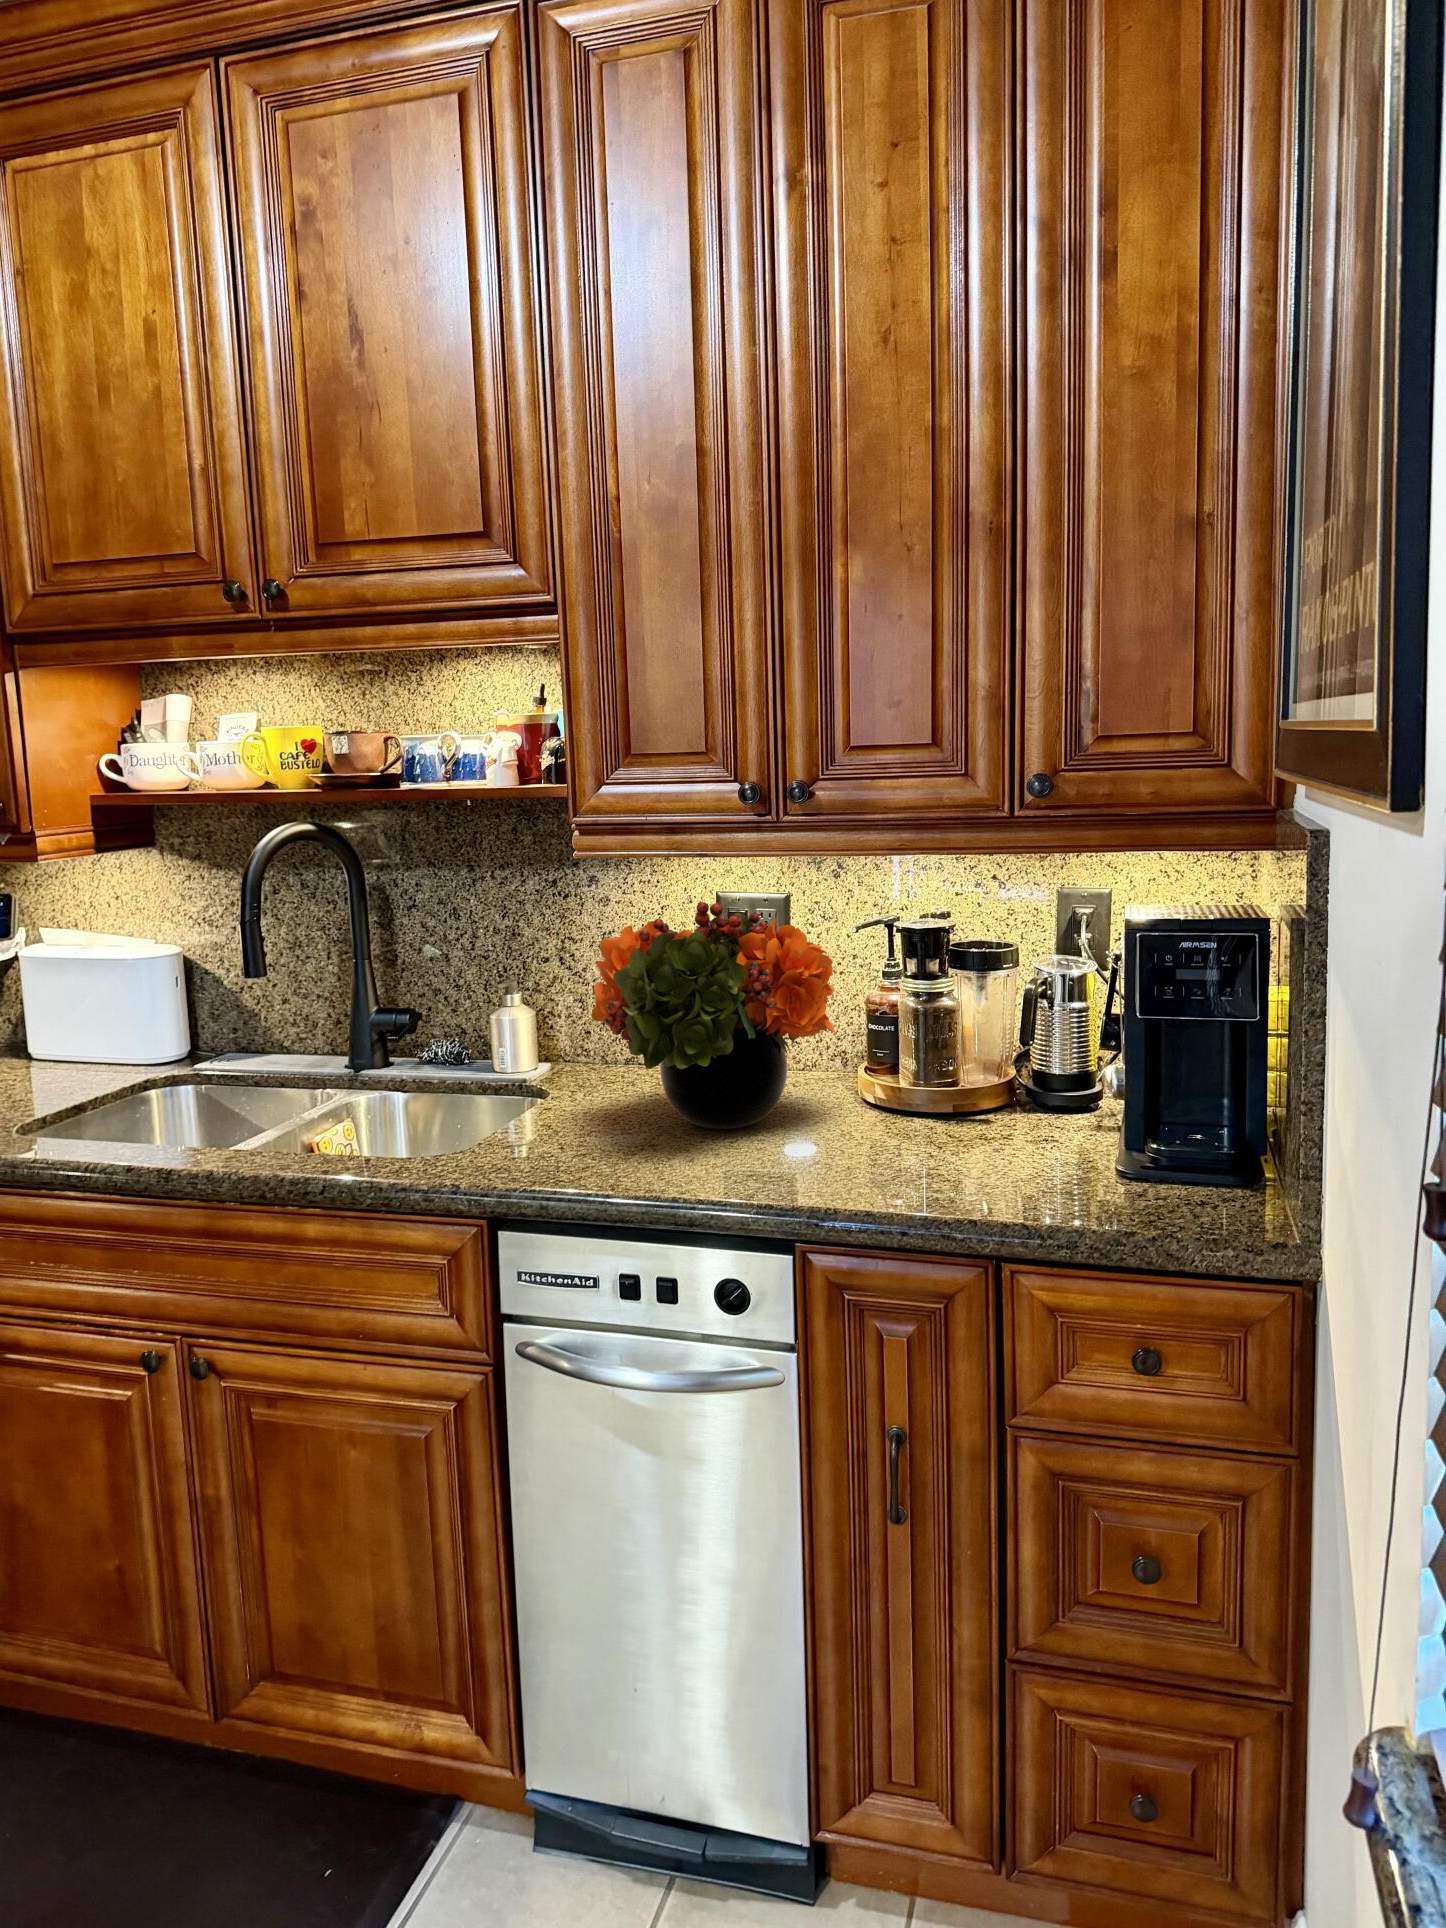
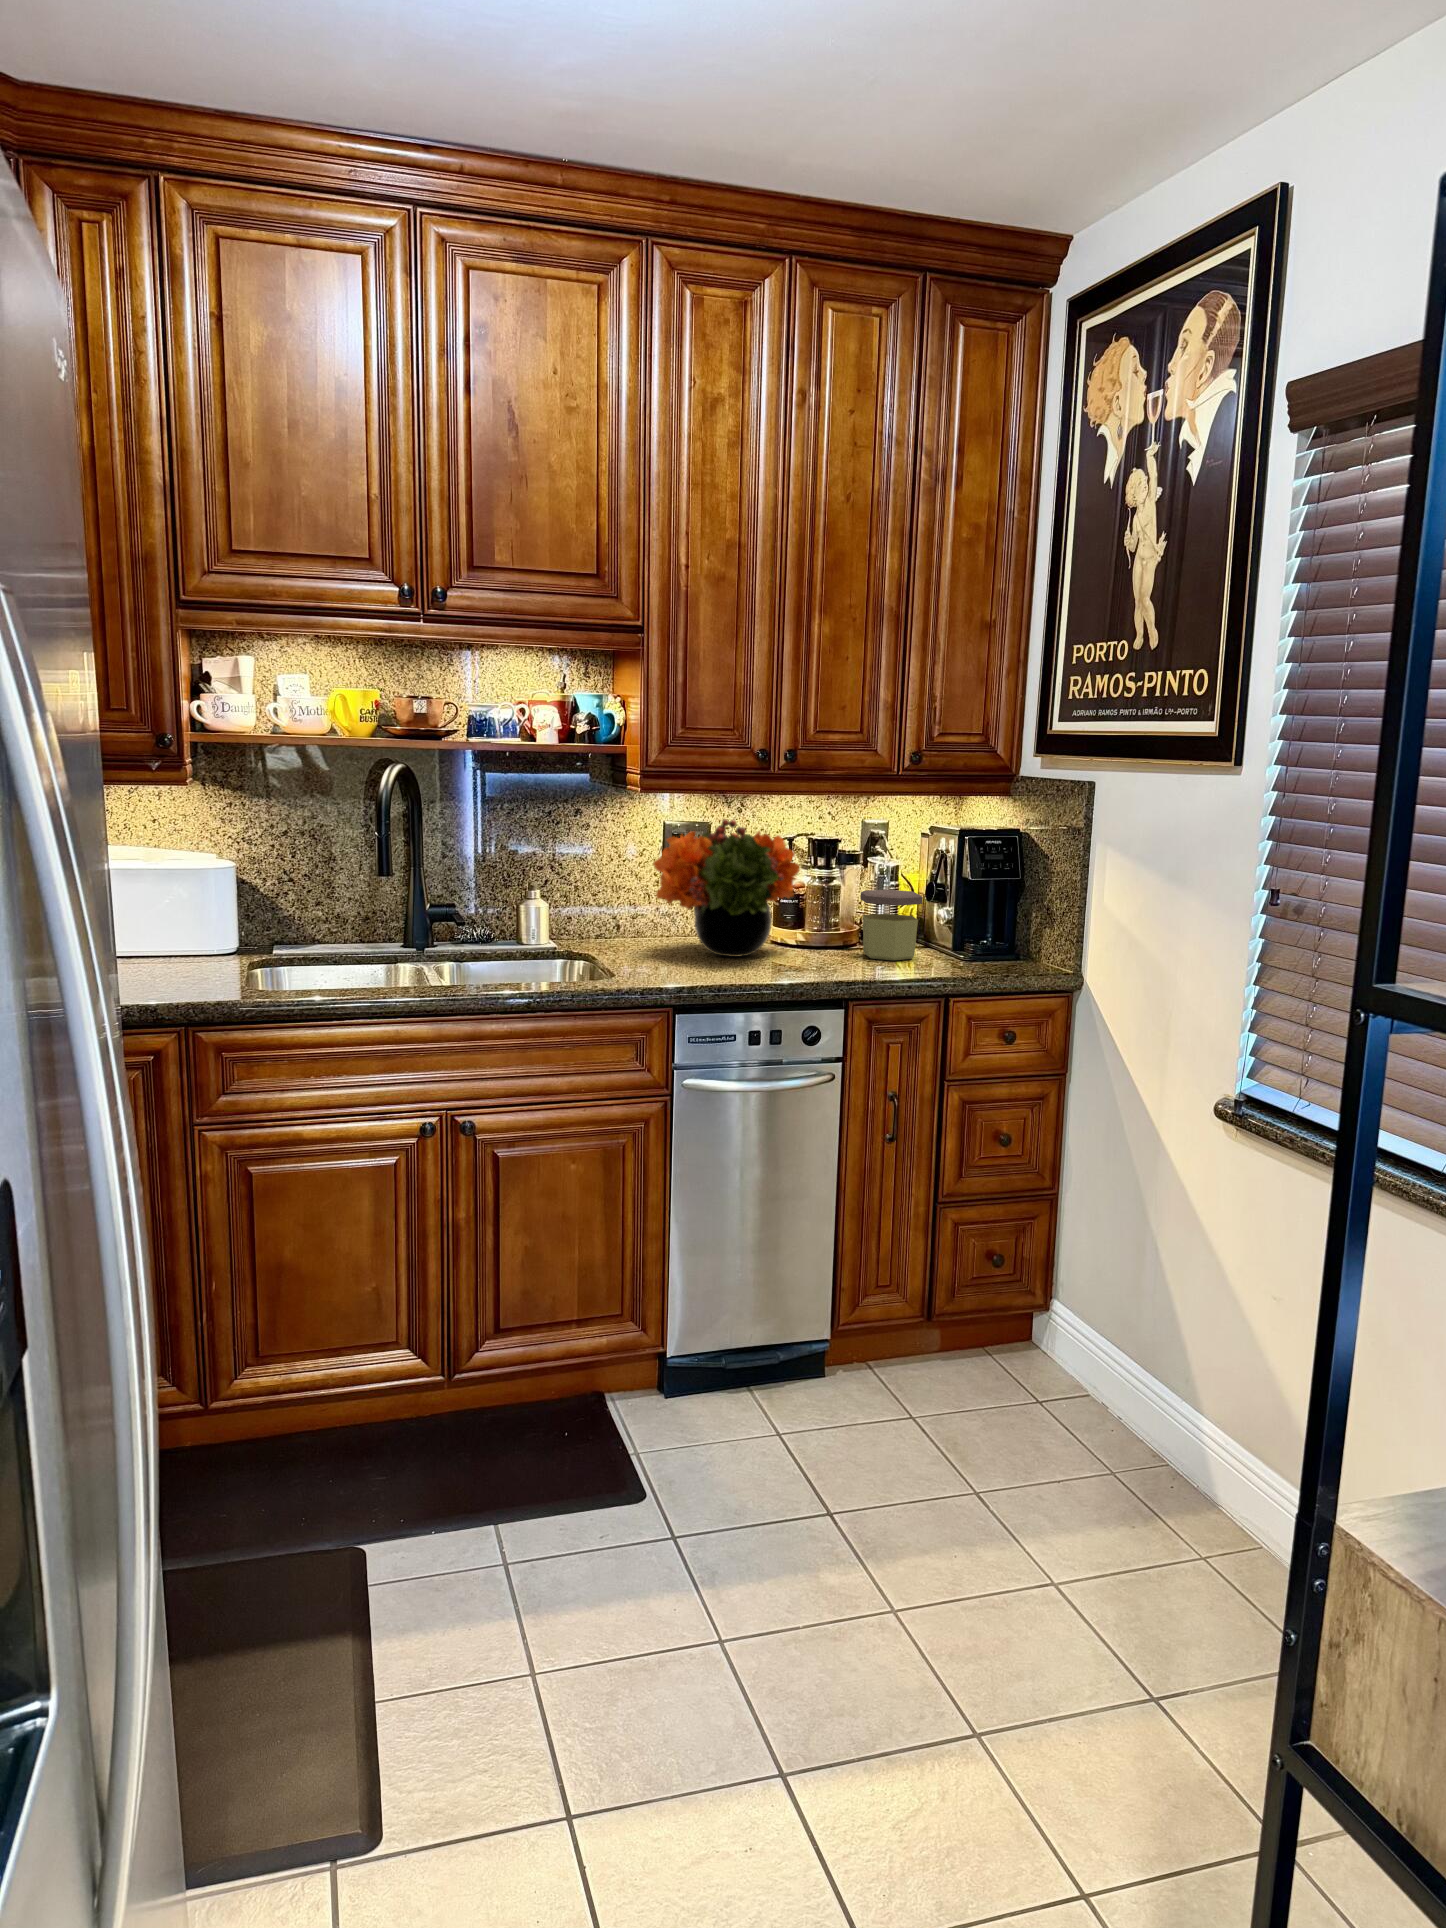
jar: none [913,1028,1033,1167] -> present [860,890,923,960]

